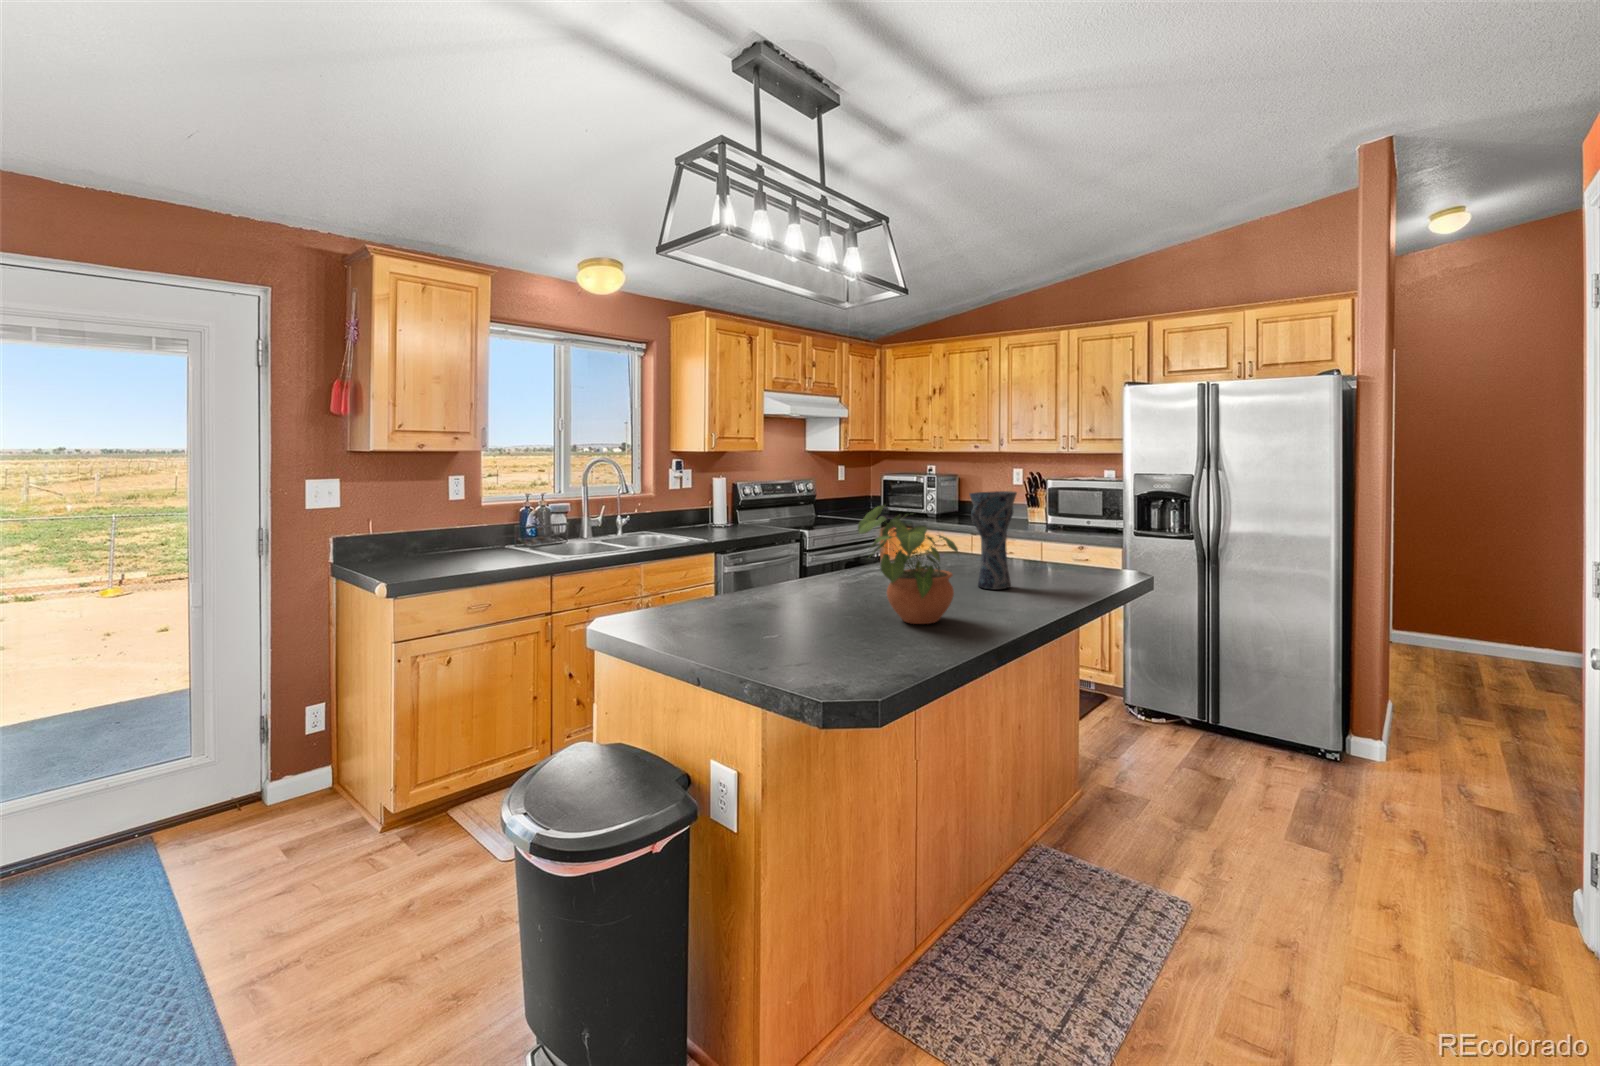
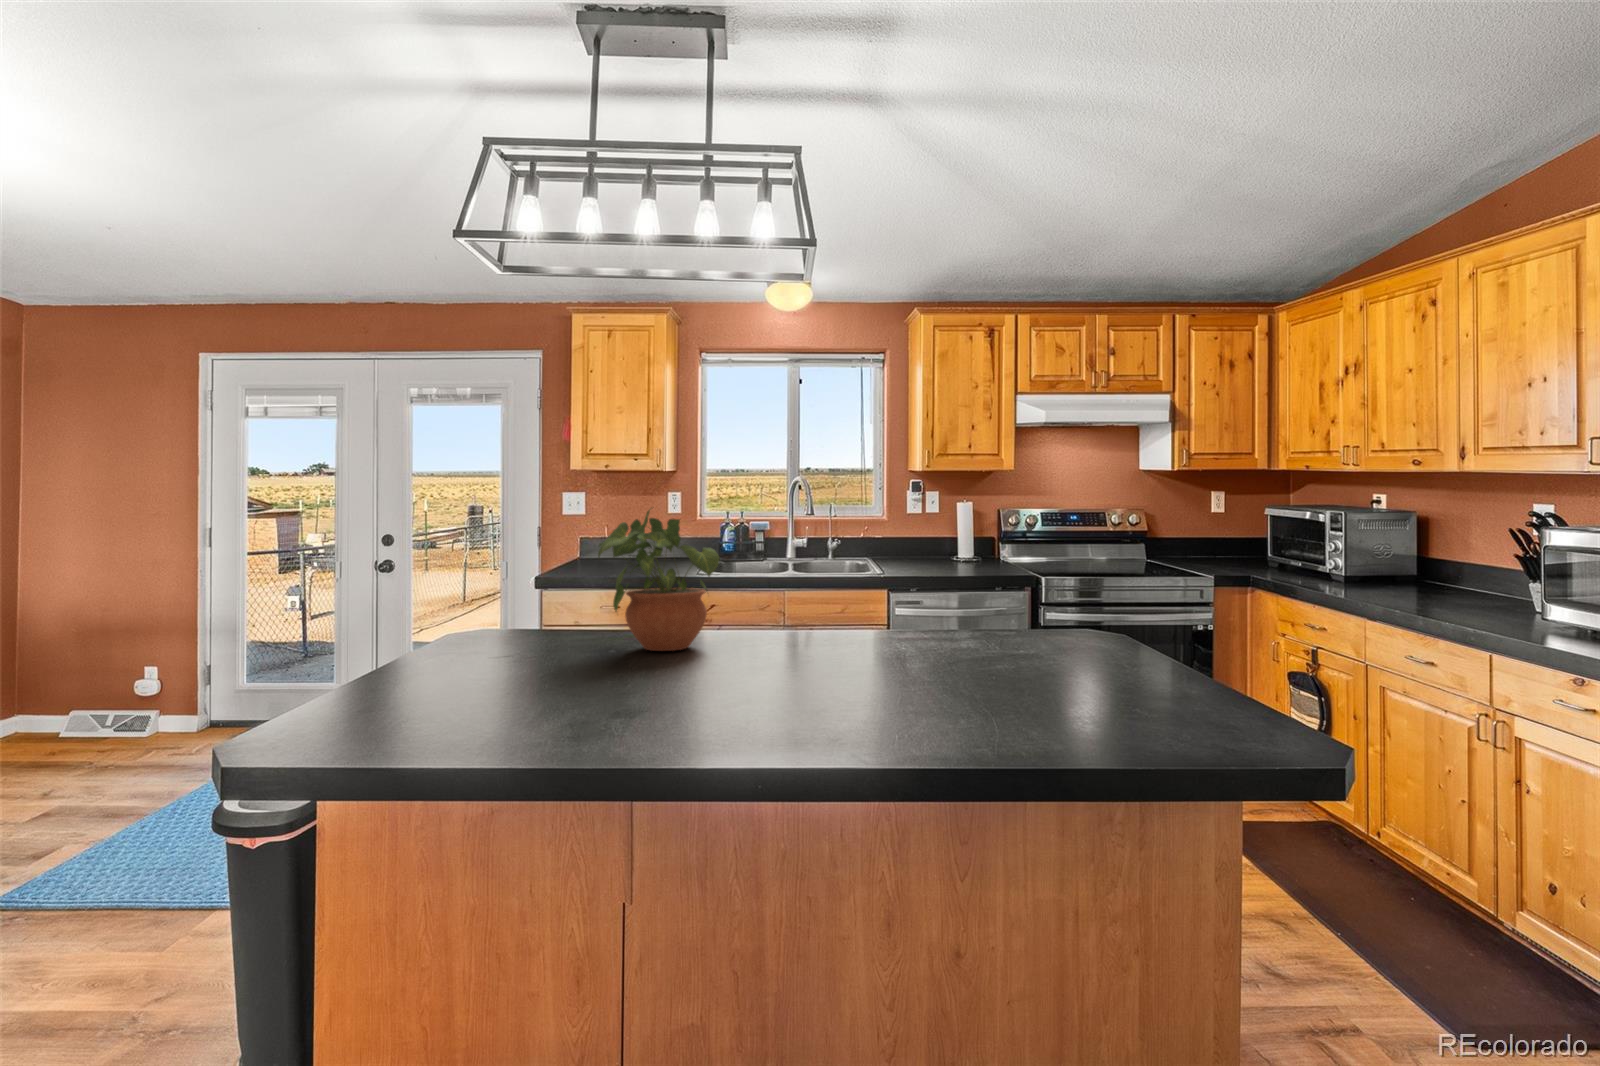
vase: present [970,491,1017,590] -> none [850,504,965,646]

